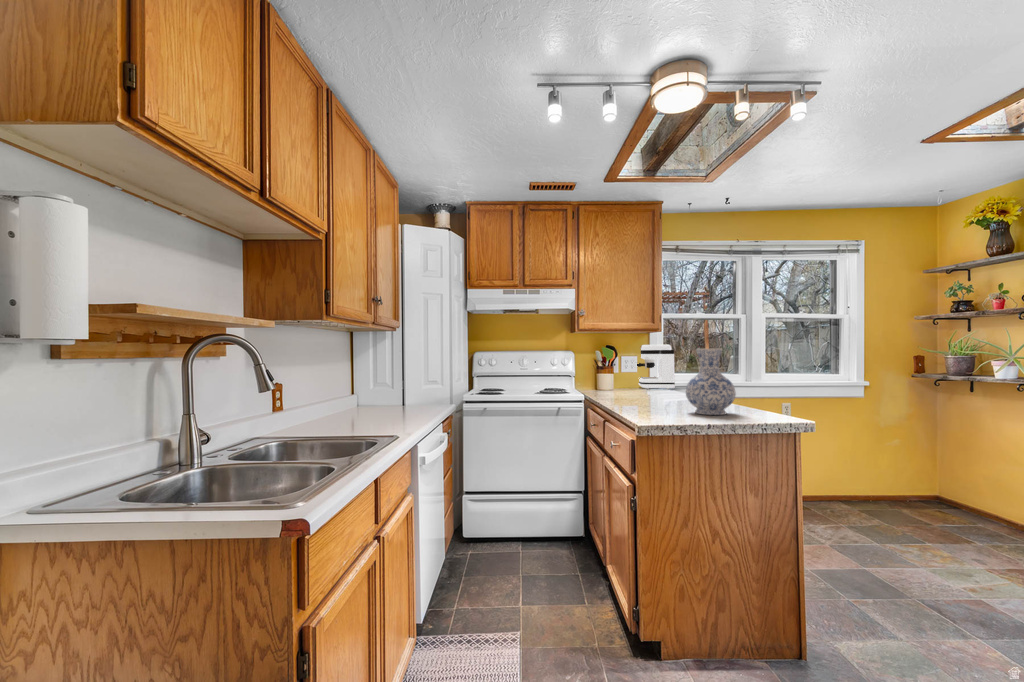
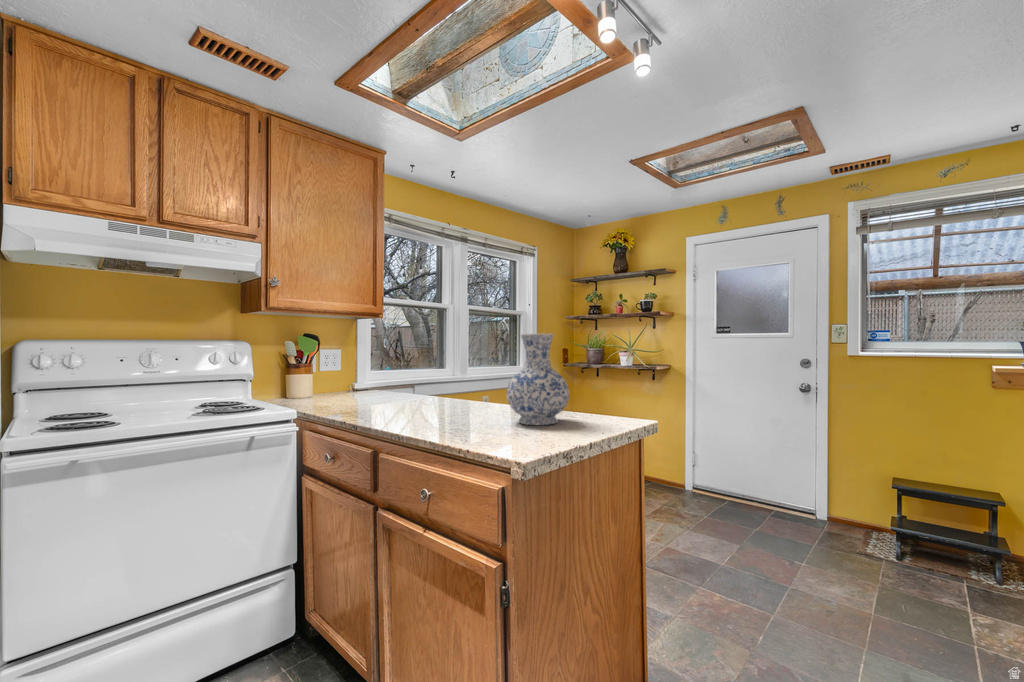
coffee maker: present [637,345,675,389] -> none [329,335,394,393]

